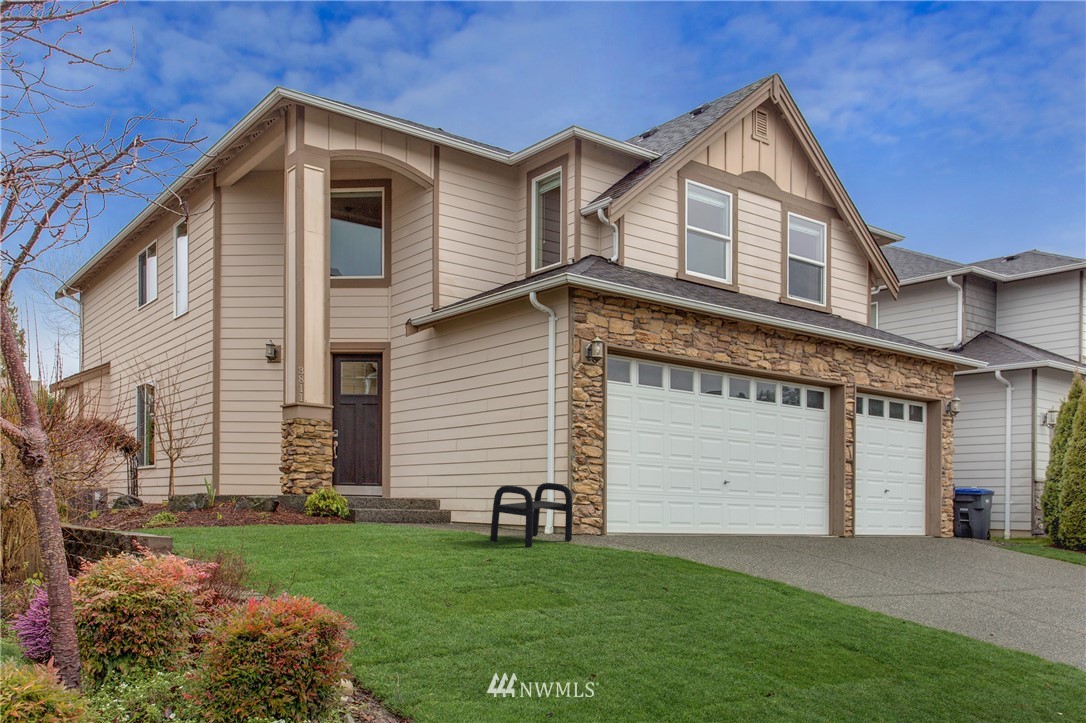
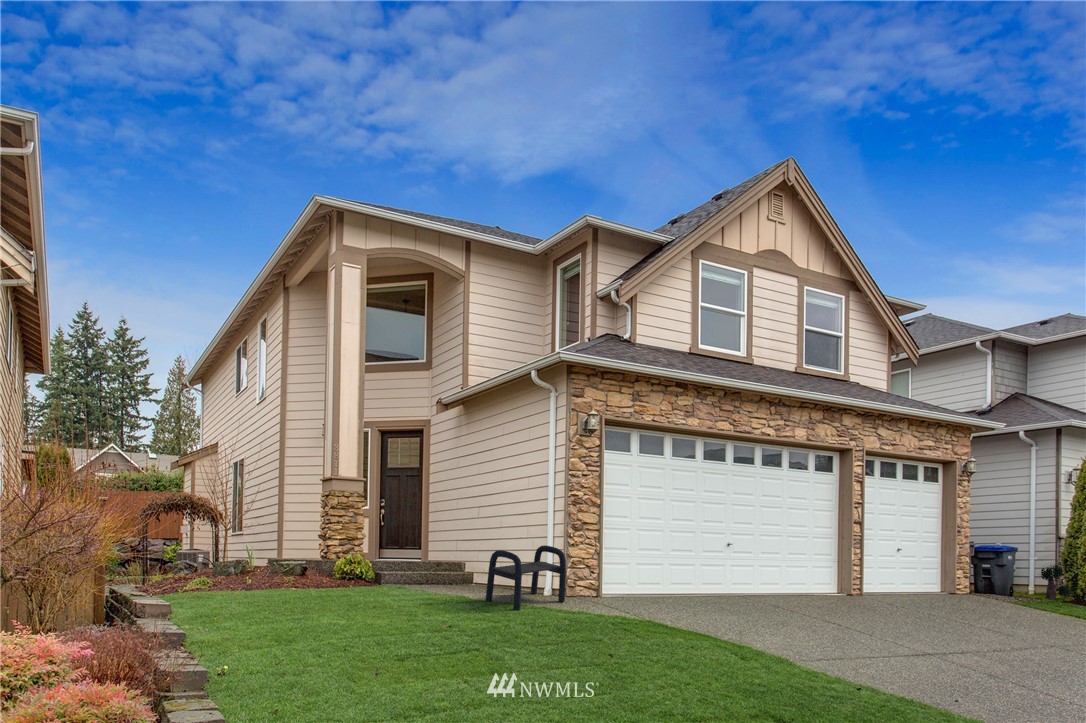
potted plant: none [1019,505,1049,543] -> present [1041,565,1071,602]

